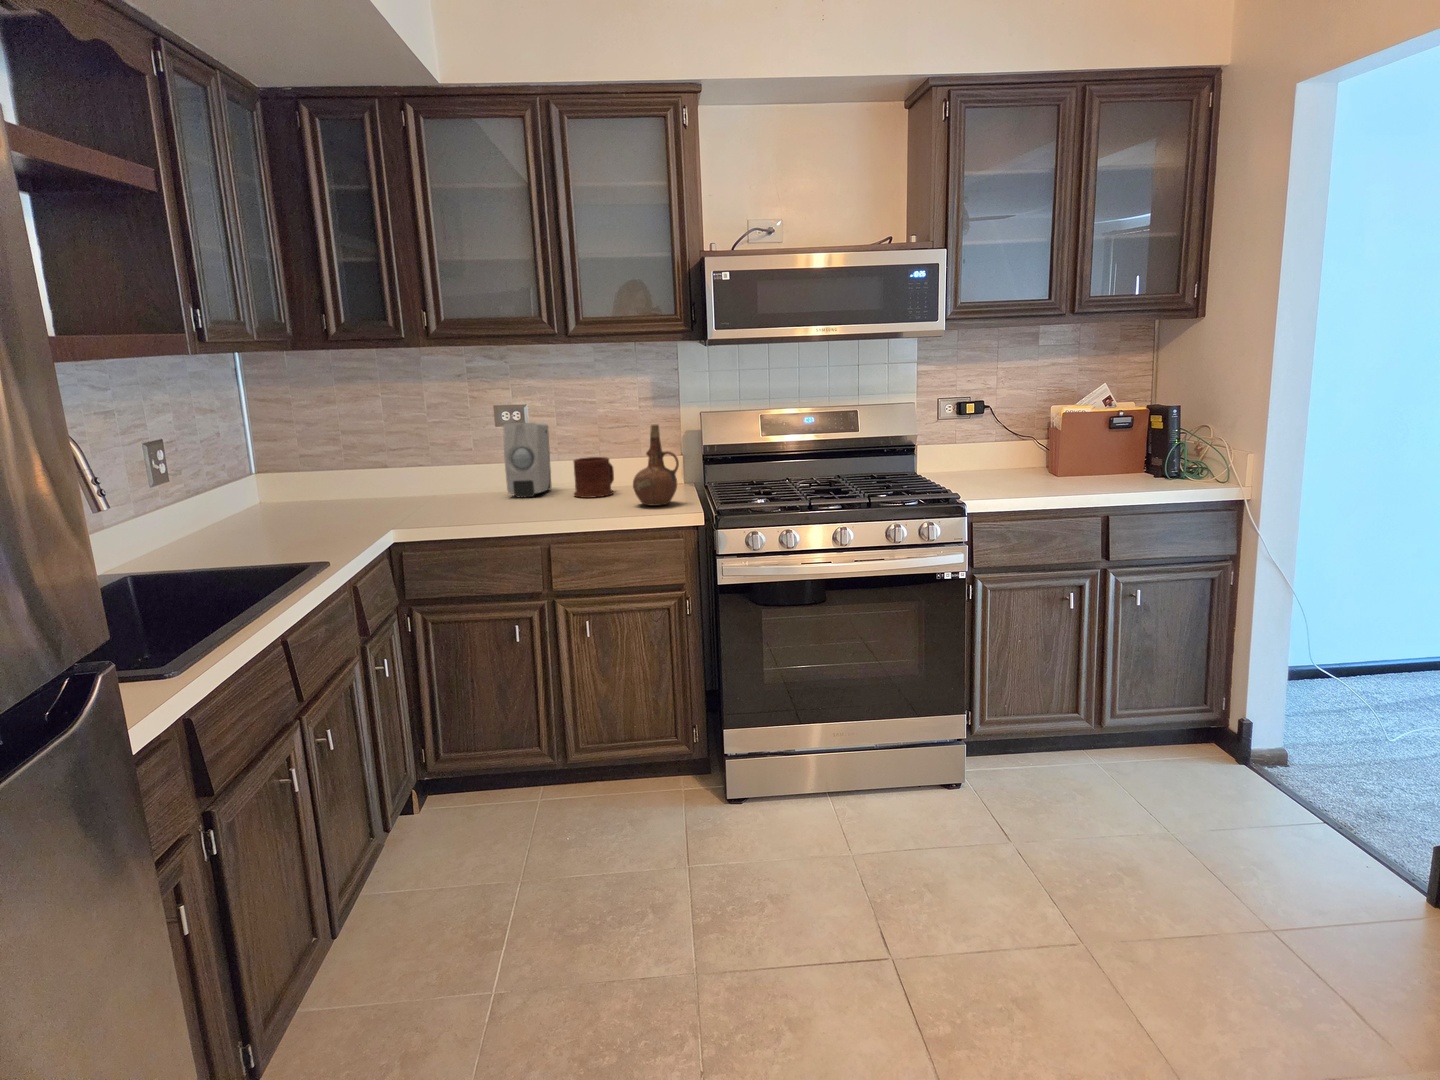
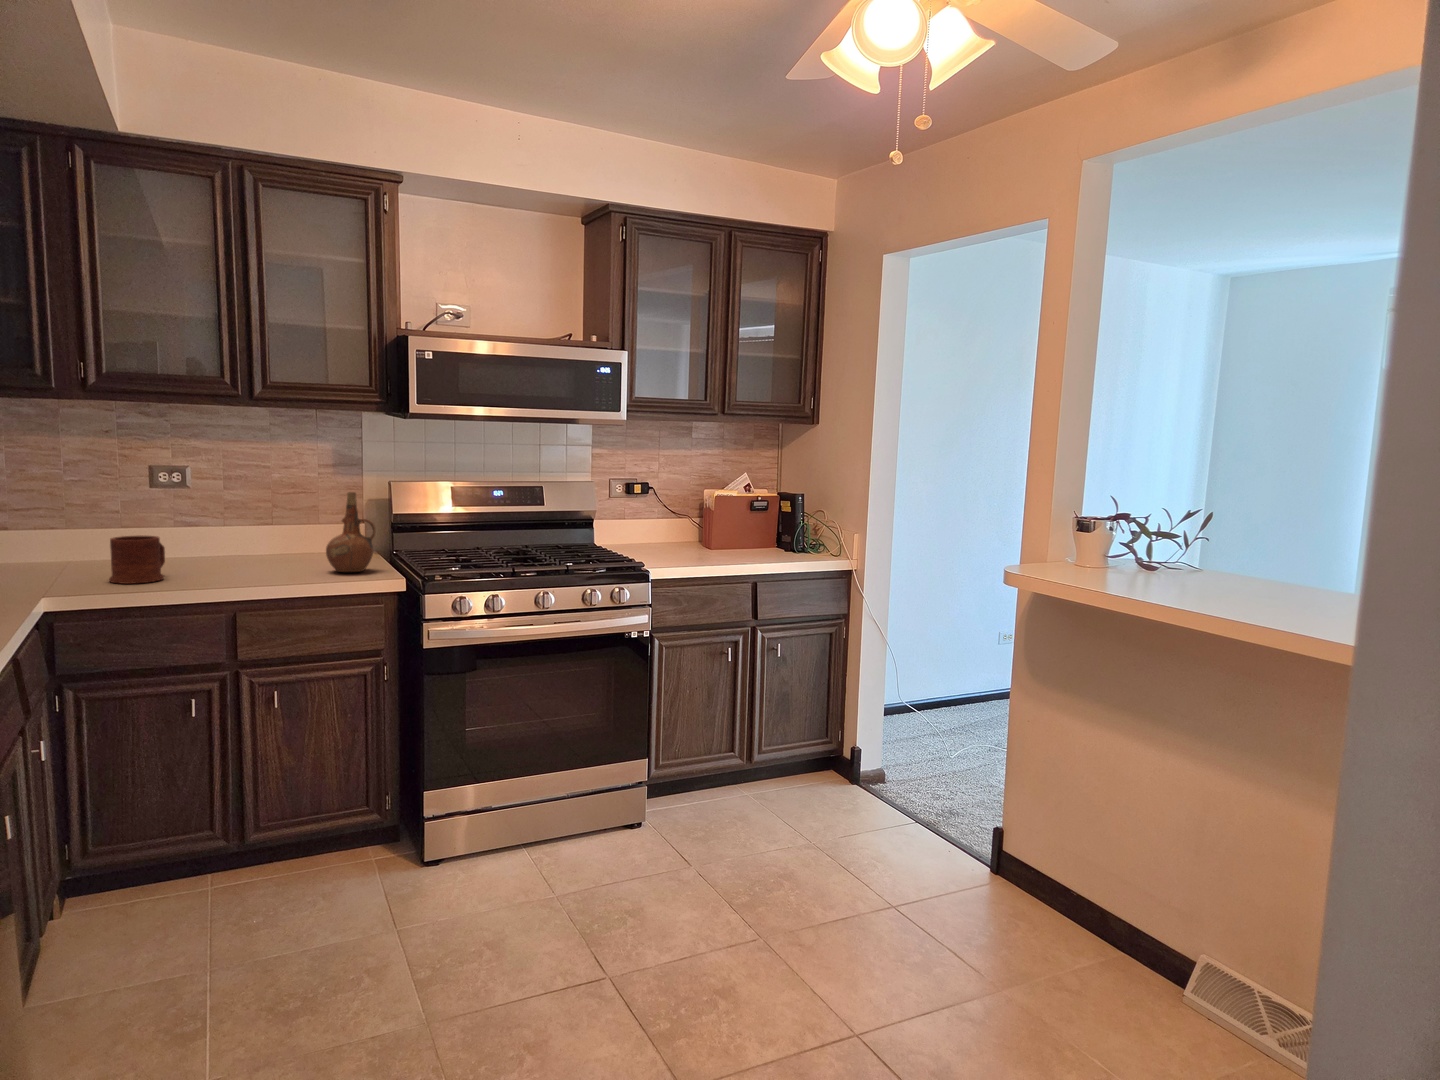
soap dispenser: present [504,423,551,497] -> none [167,485,216,564]
mug: present [574,457,614,498] -> present [109,535,165,584]

